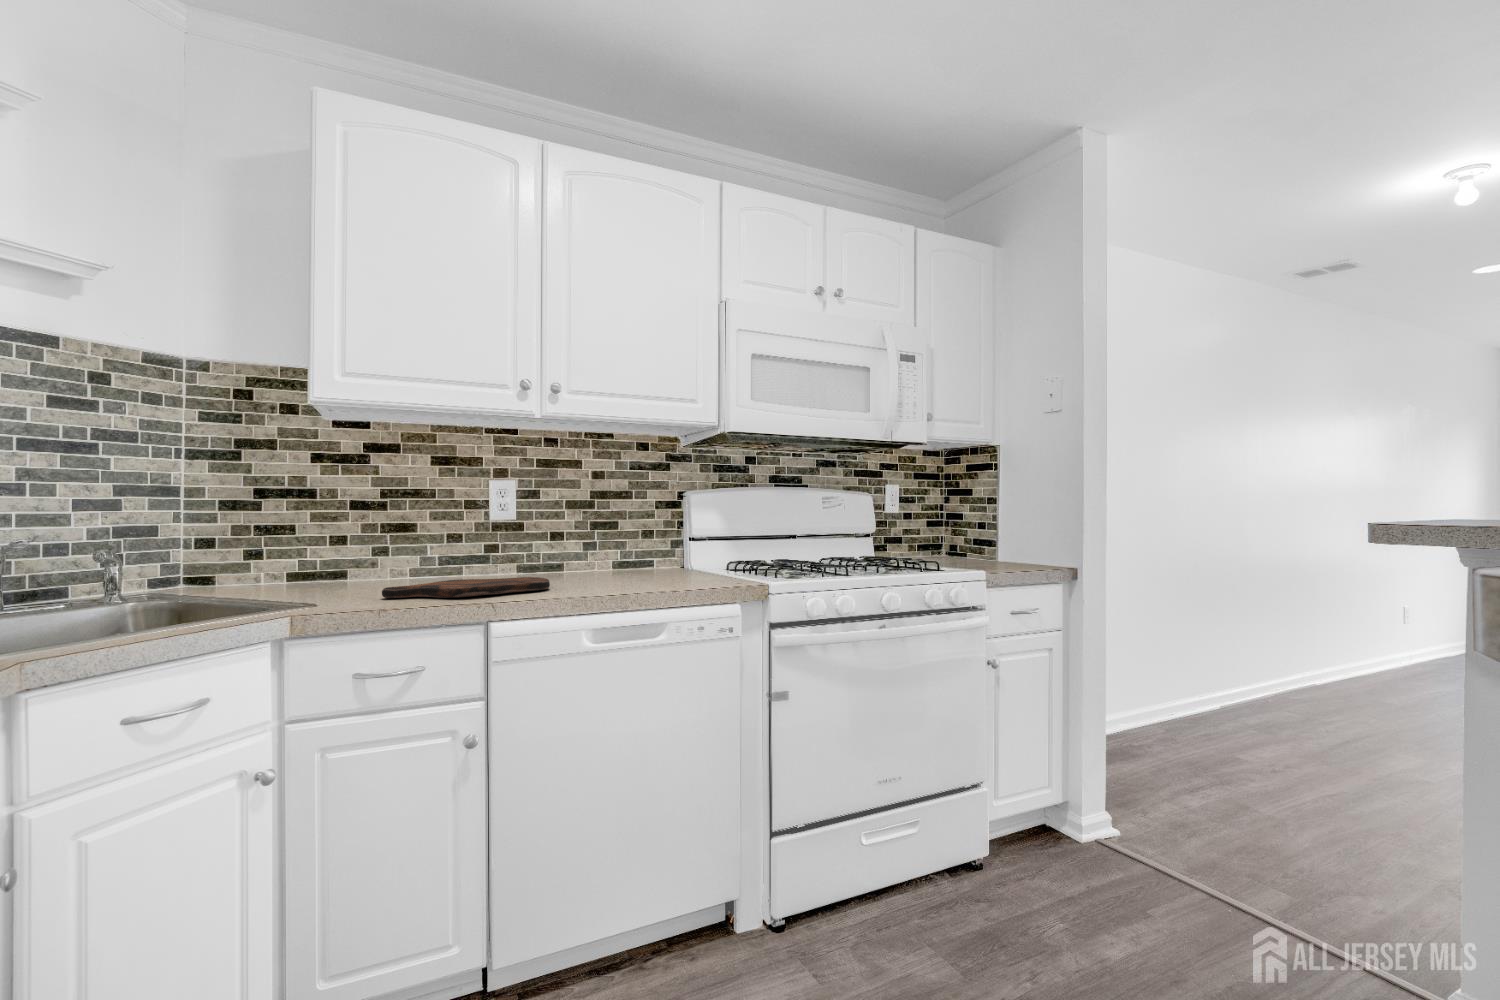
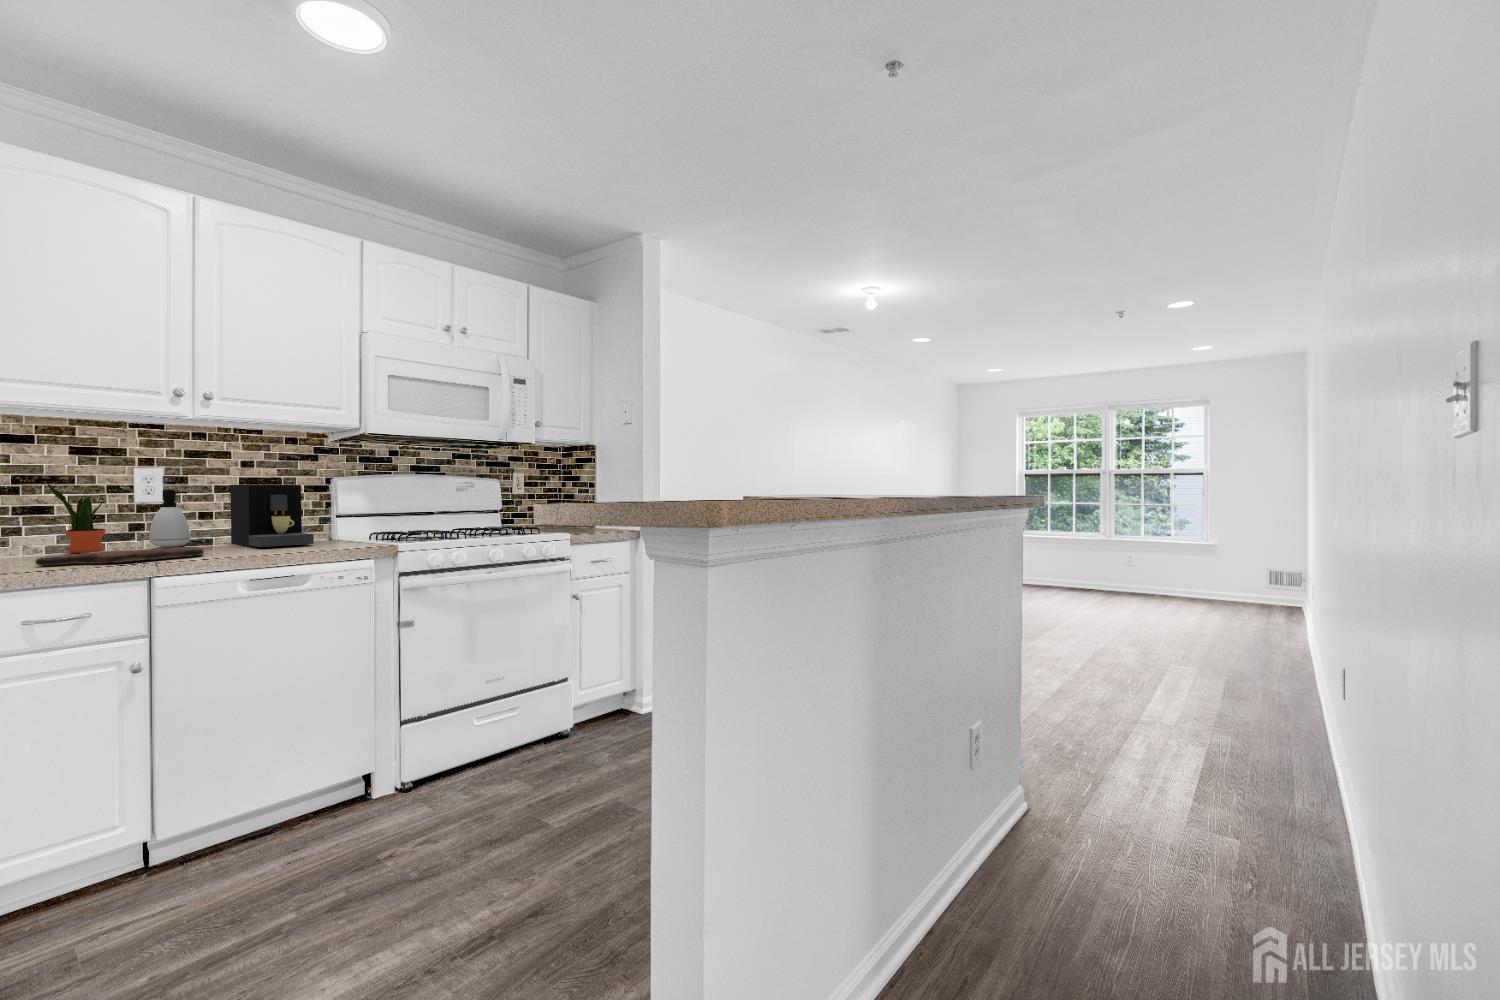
potted plant: none [409,496,462,579] -> present [47,482,106,553]
coffee maker: none [581,499,667,579] -> present [230,485,314,547]
soap dispenser: none [502,505,541,574] -> present [149,489,190,548]

